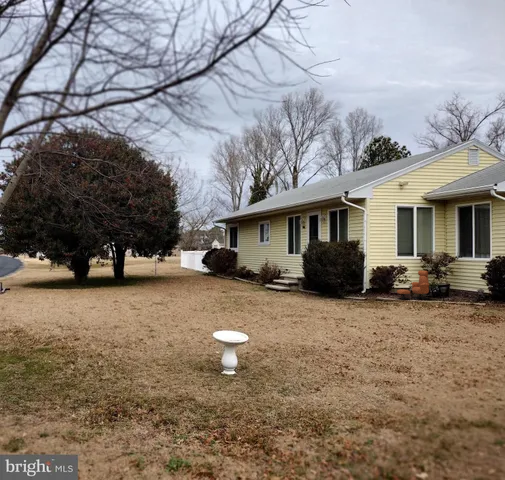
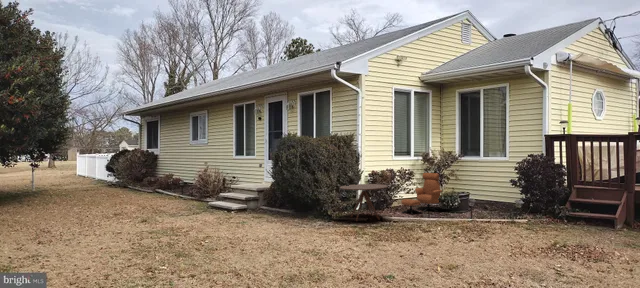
round table: none [346,276,381,301] -> present [340,184,387,221]

